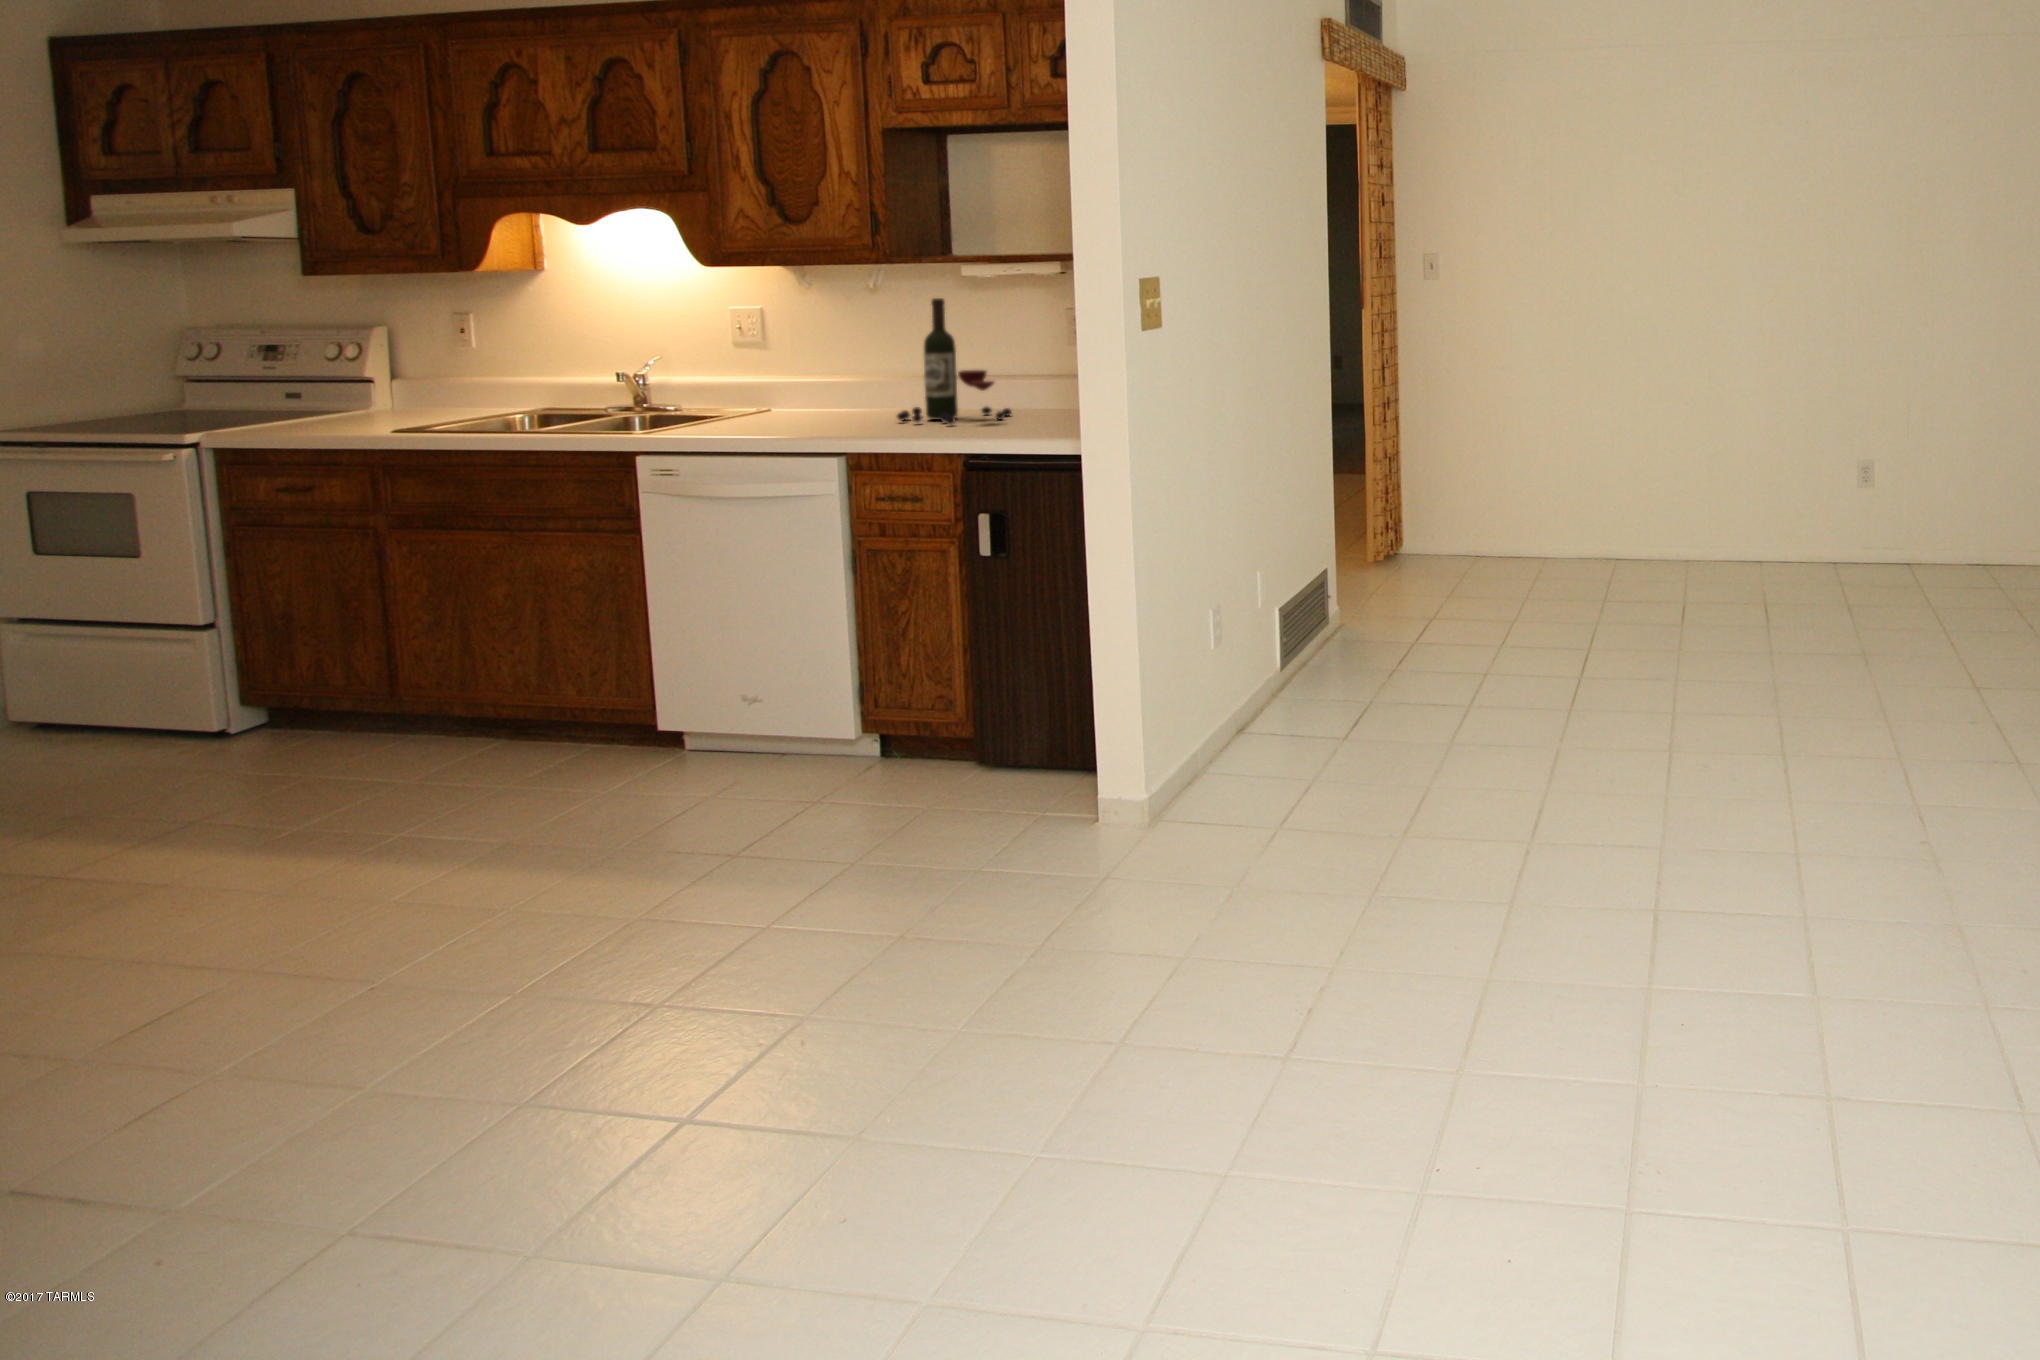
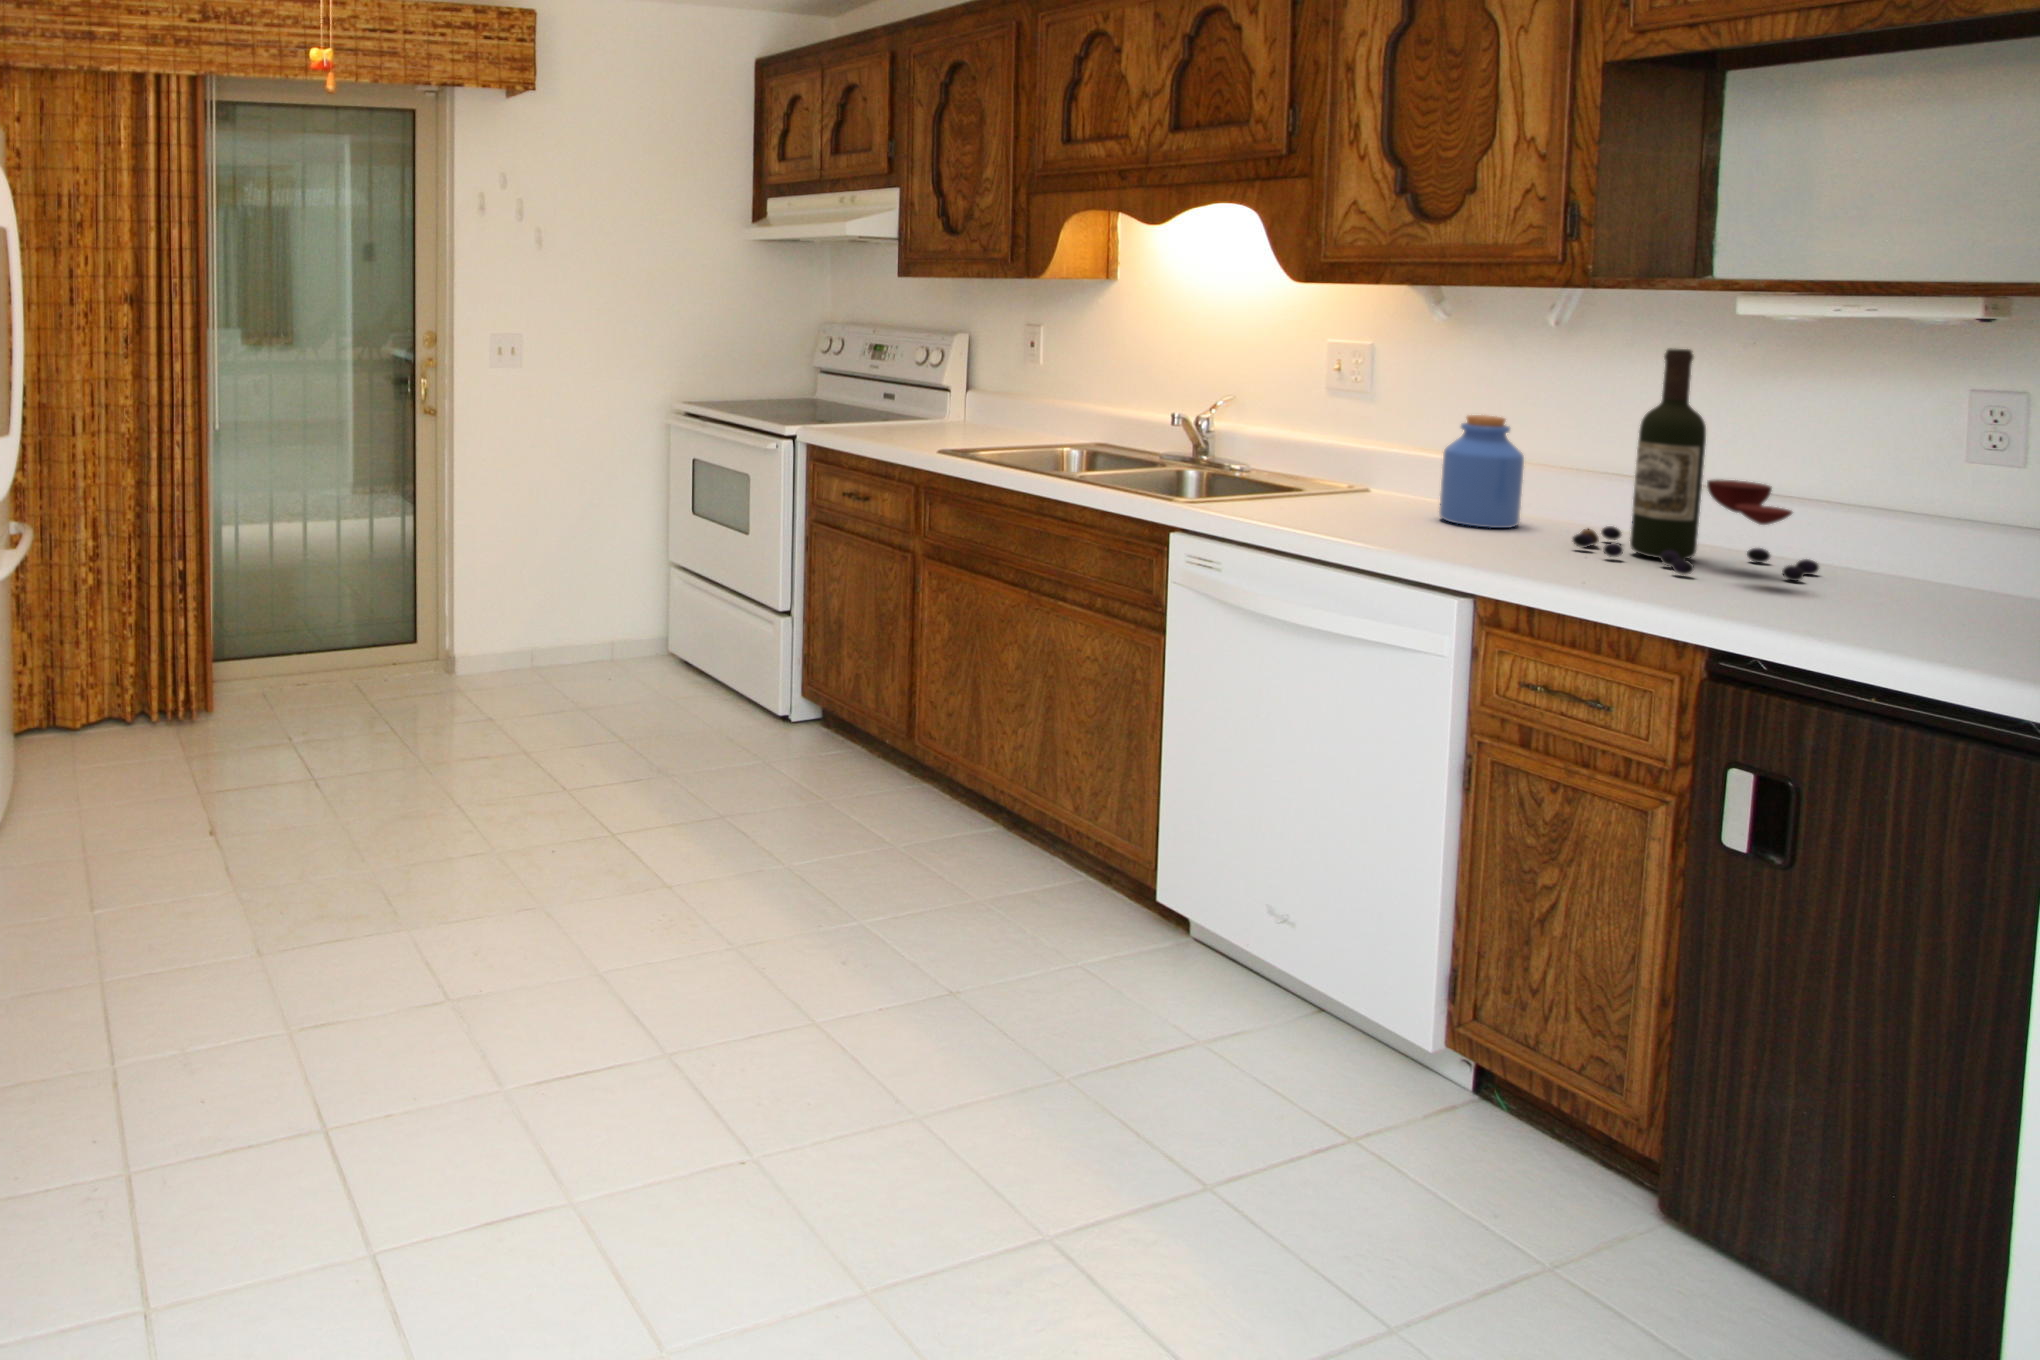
jar: none [819,349,868,420] -> present [1439,415,1524,528]

